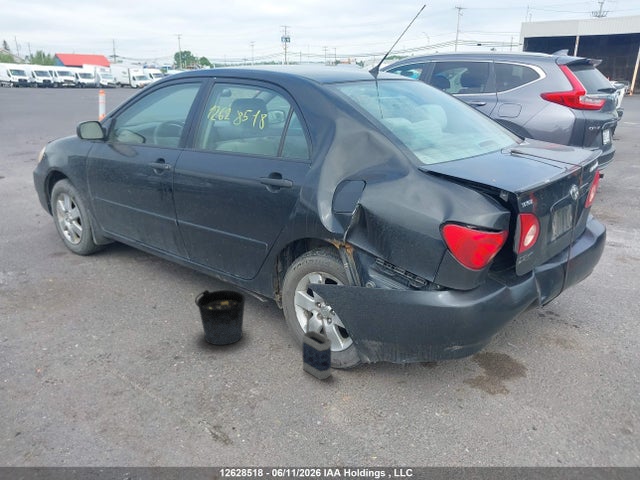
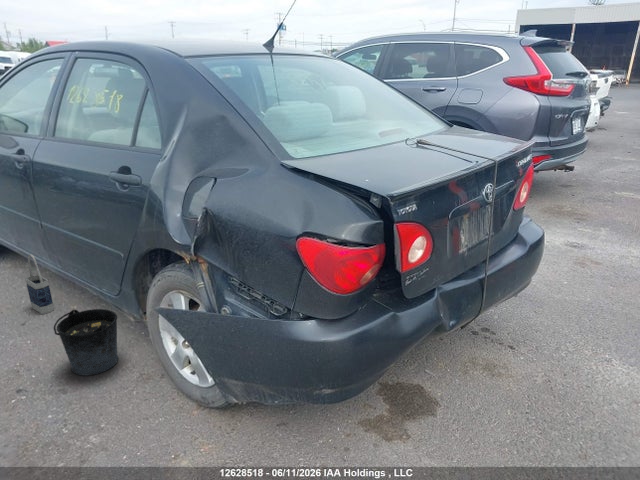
bag: present [302,308,331,380] -> present [25,254,54,314]

